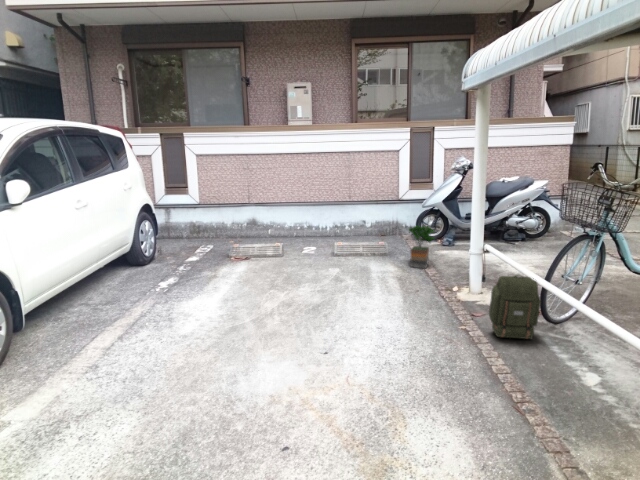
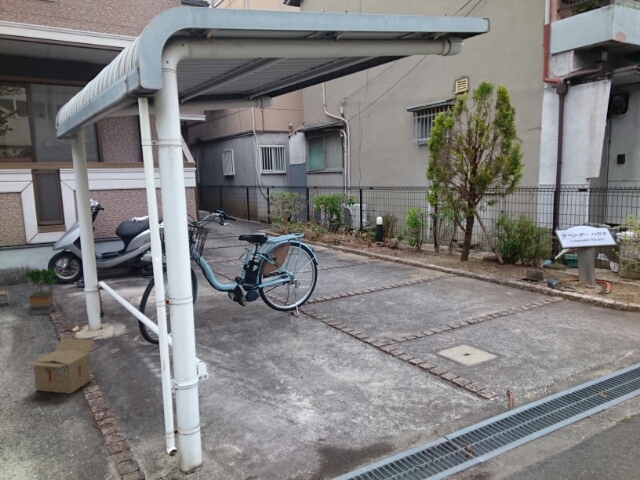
backpack: present [489,275,541,339] -> none [93,303,139,366]
cardboard box: none [434,302,498,362] -> present [24,338,94,394]

